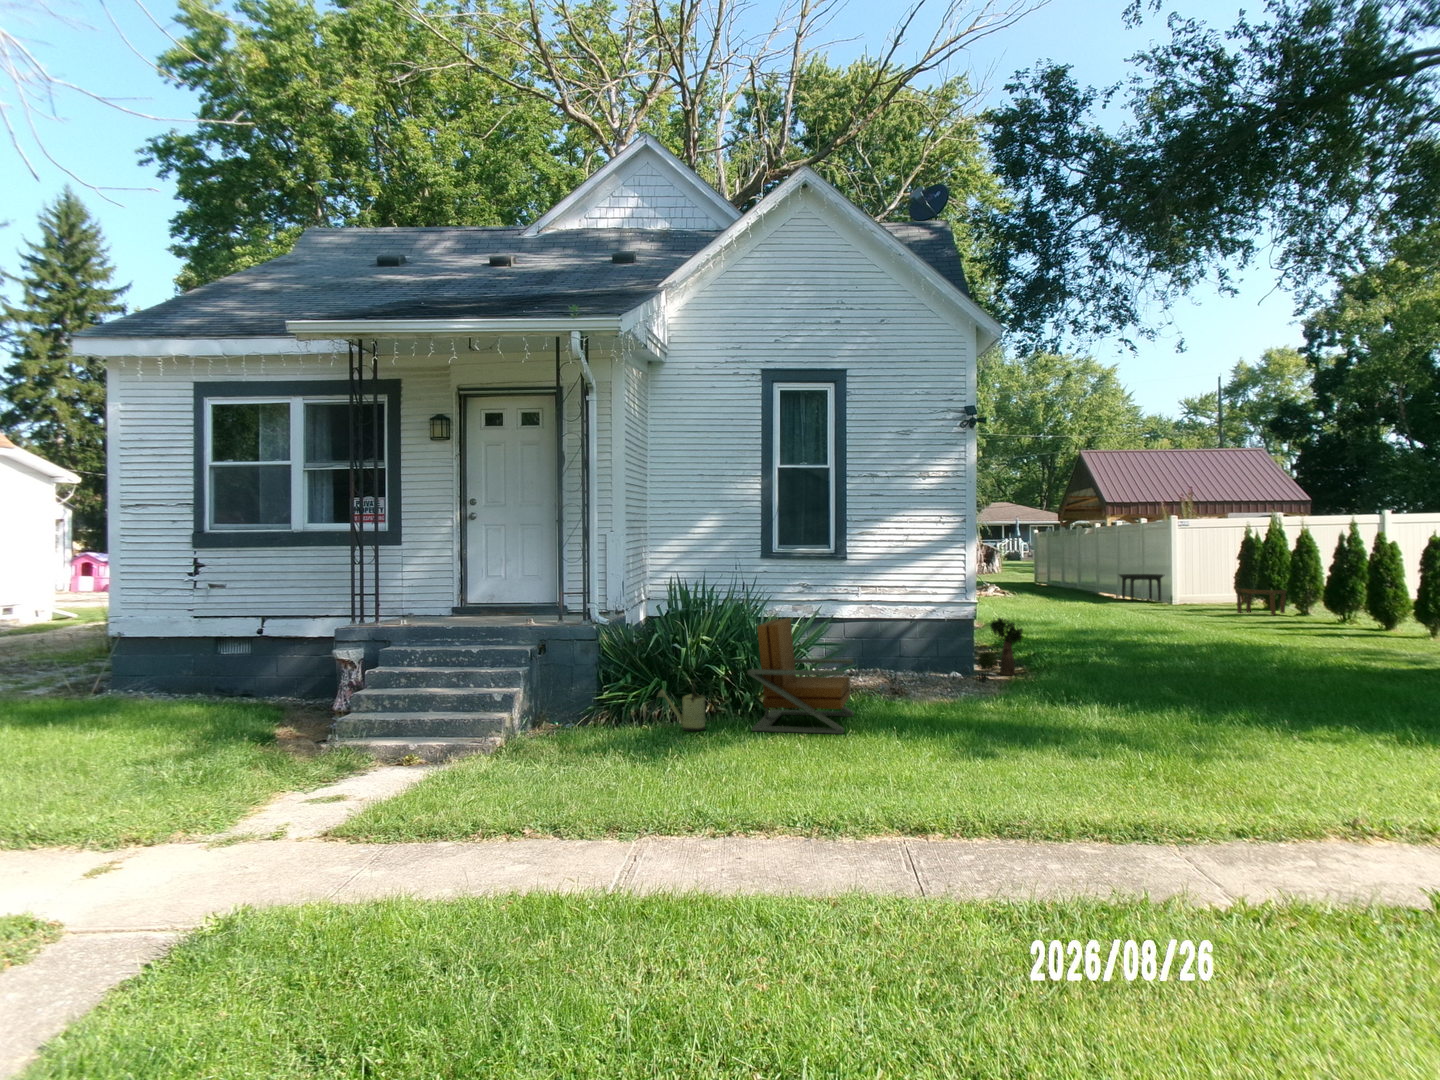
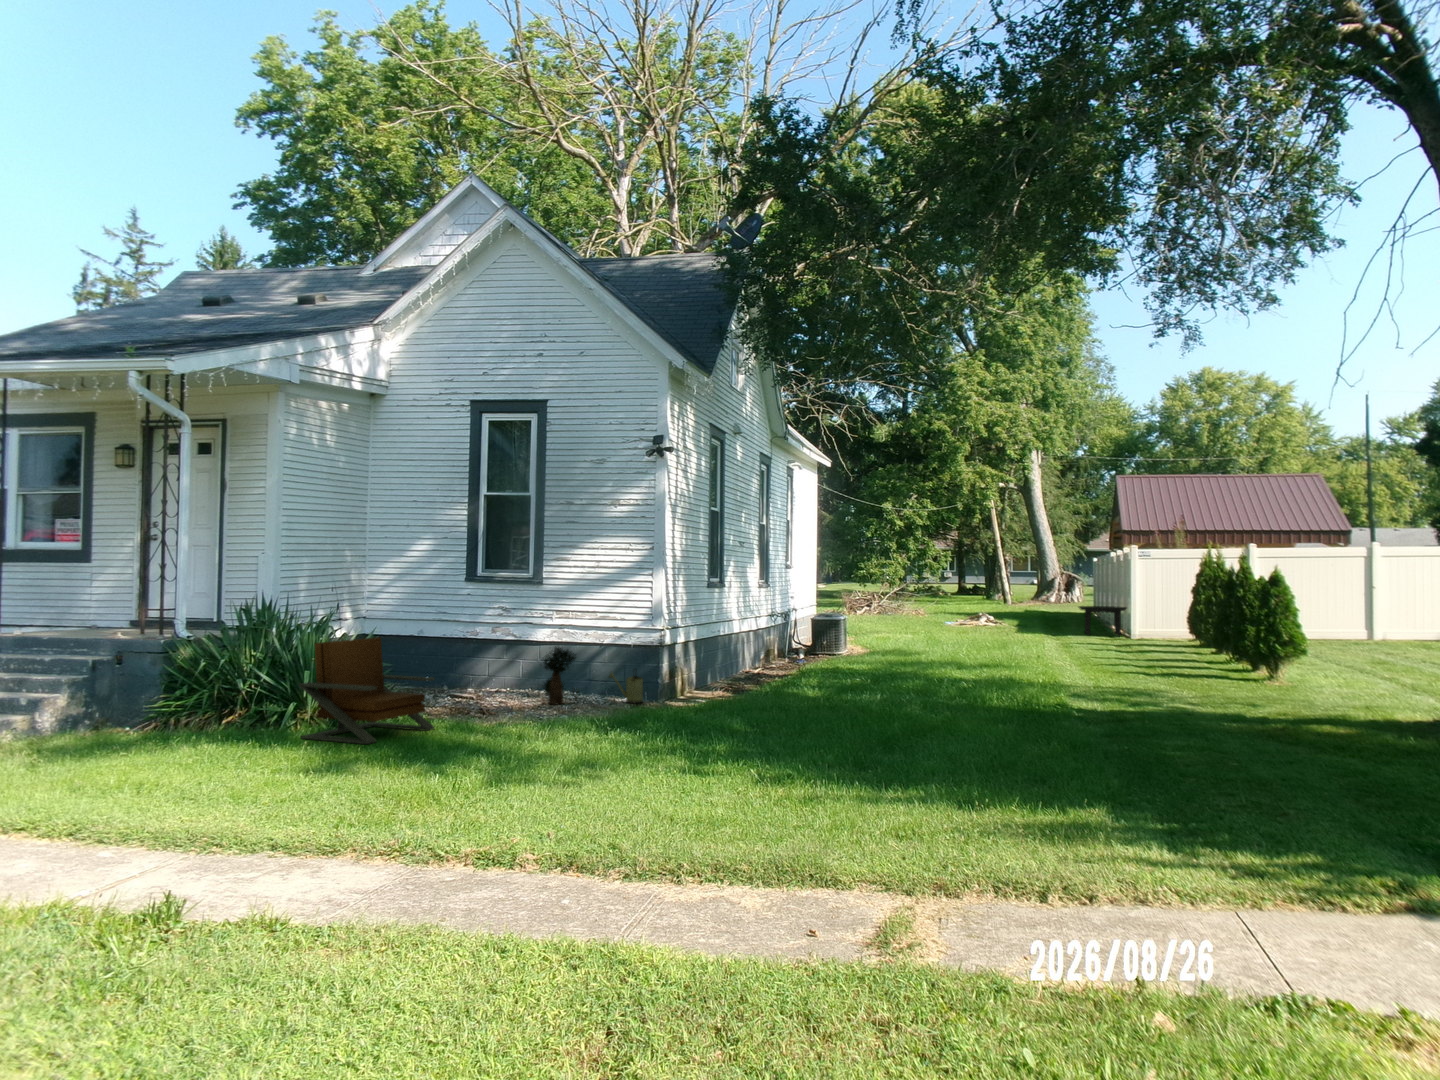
bench: present [1236,589,1287,615] -> none [1155,624,1203,654]
potted plant: present [978,618,1023,675] -> present [544,646,579,704]
watering can: present [658,684,706,731] -> present [609,671,643,703]

